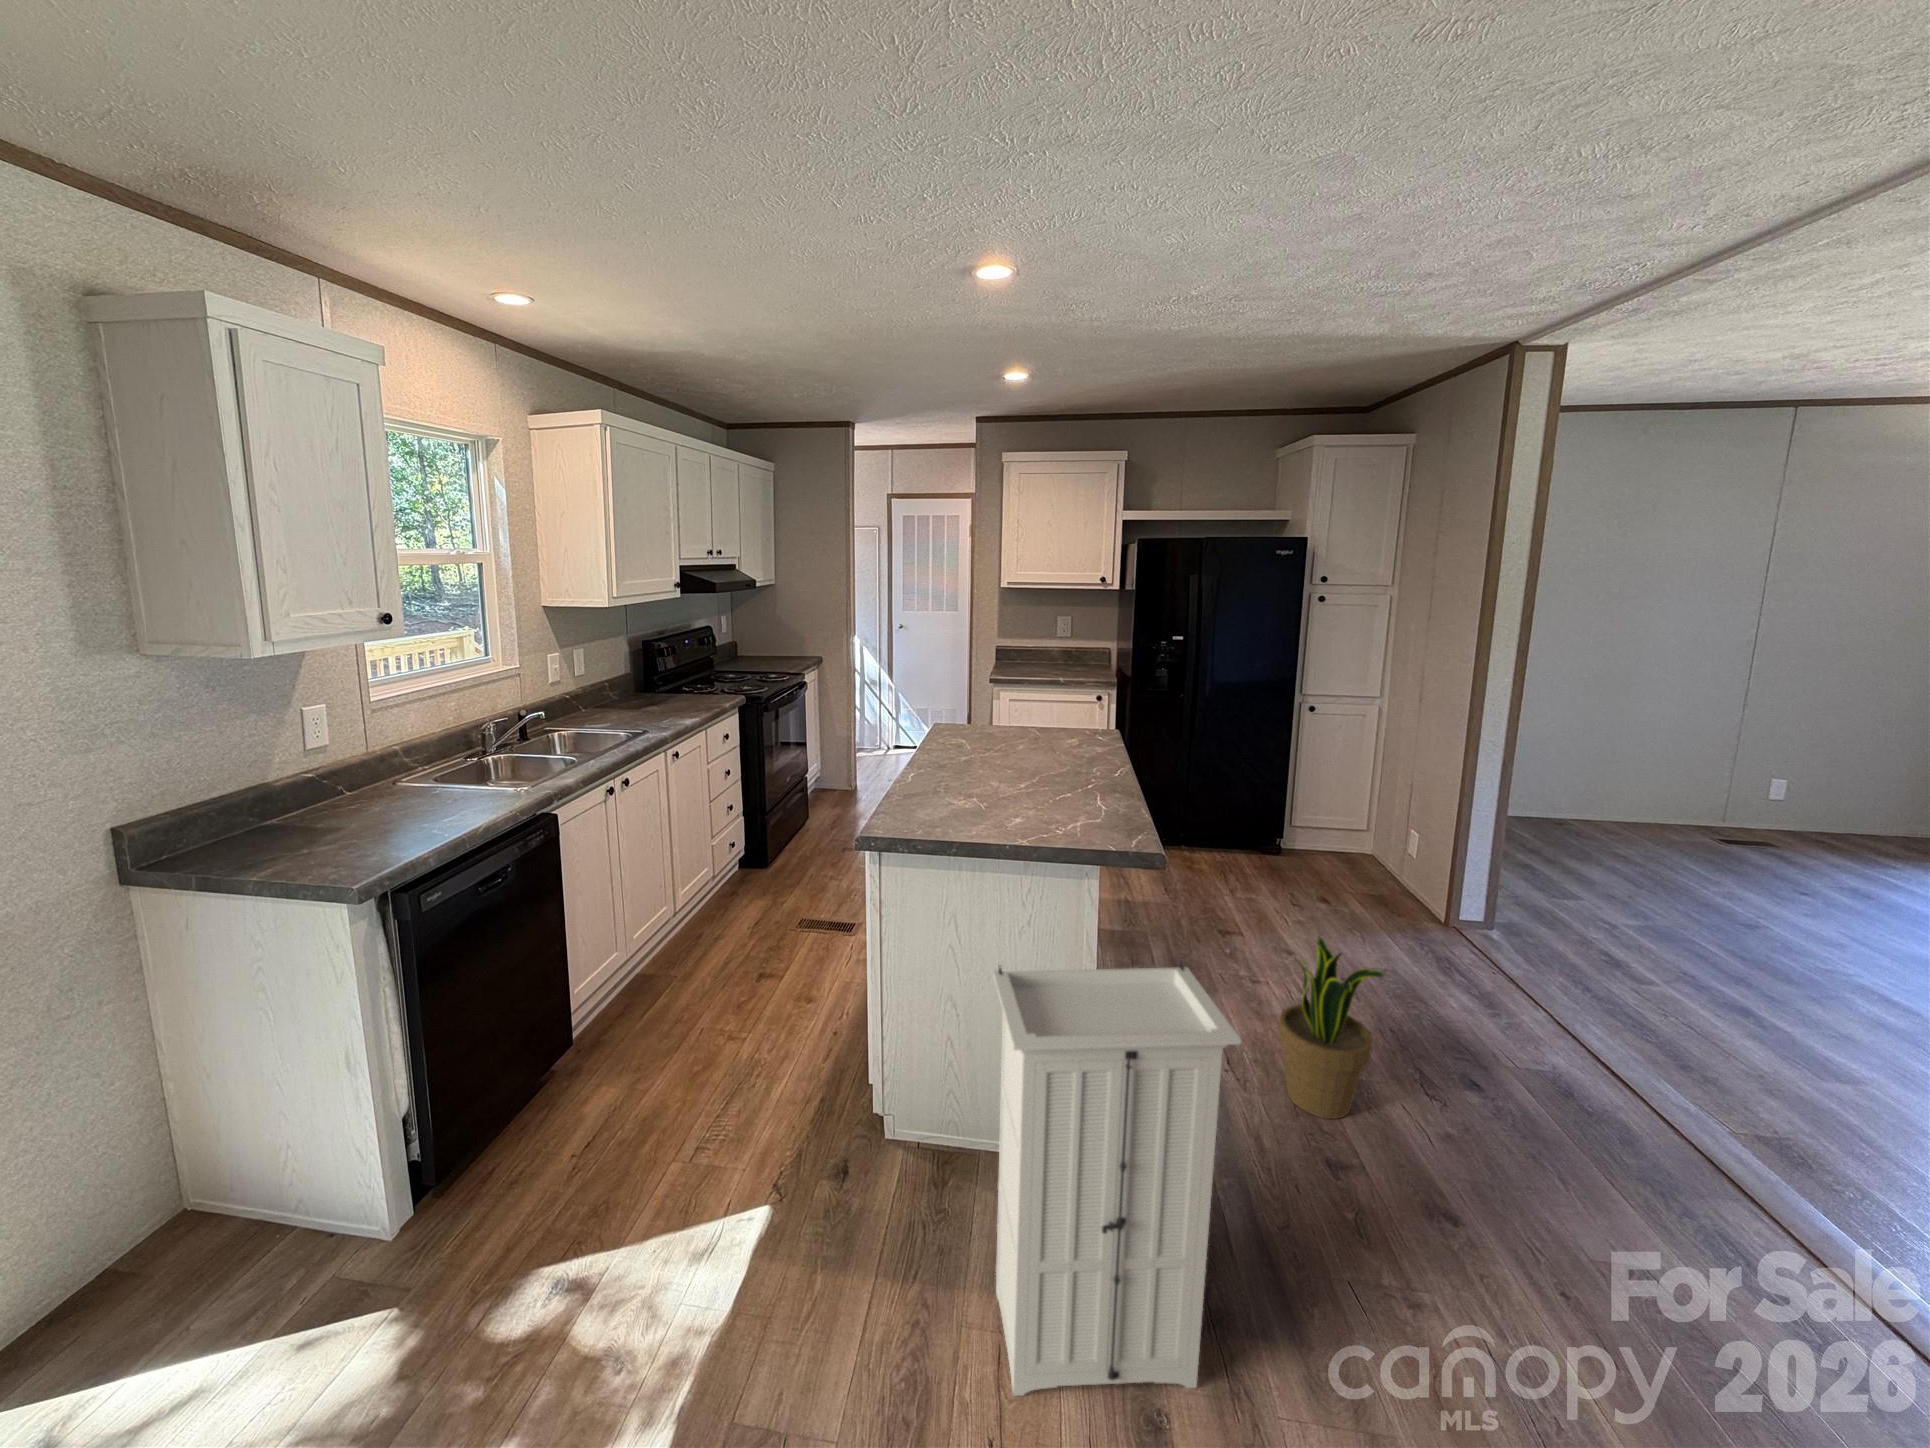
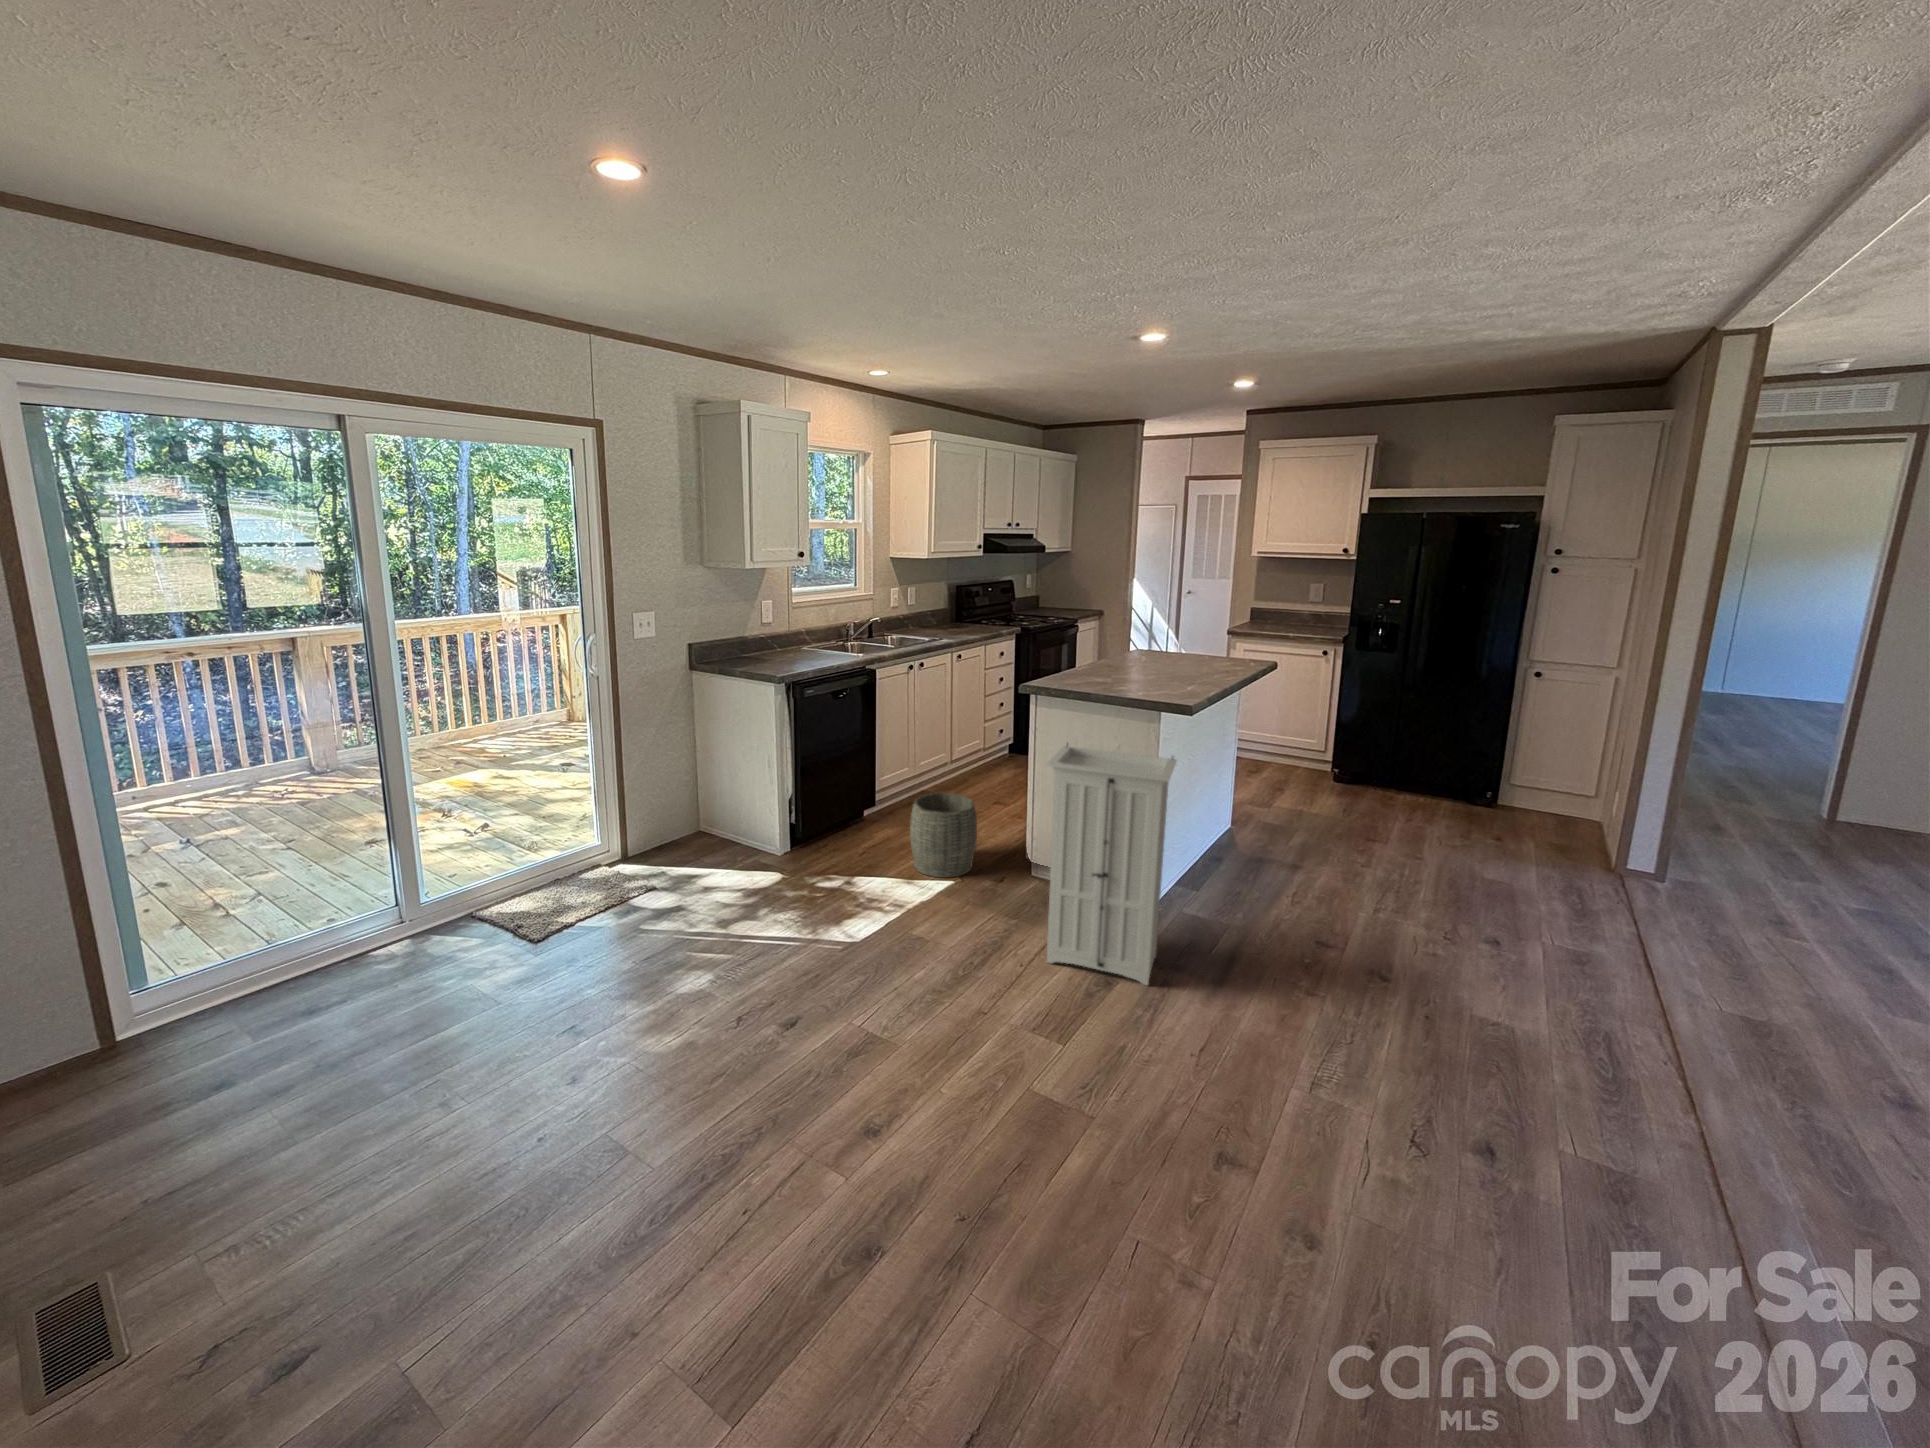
potted plant: present [1278,937,1385,1119] -> none [1323,809,1409,935]
woven basket: none [665,1021,786,1198] -> present [910,793,977,878]

